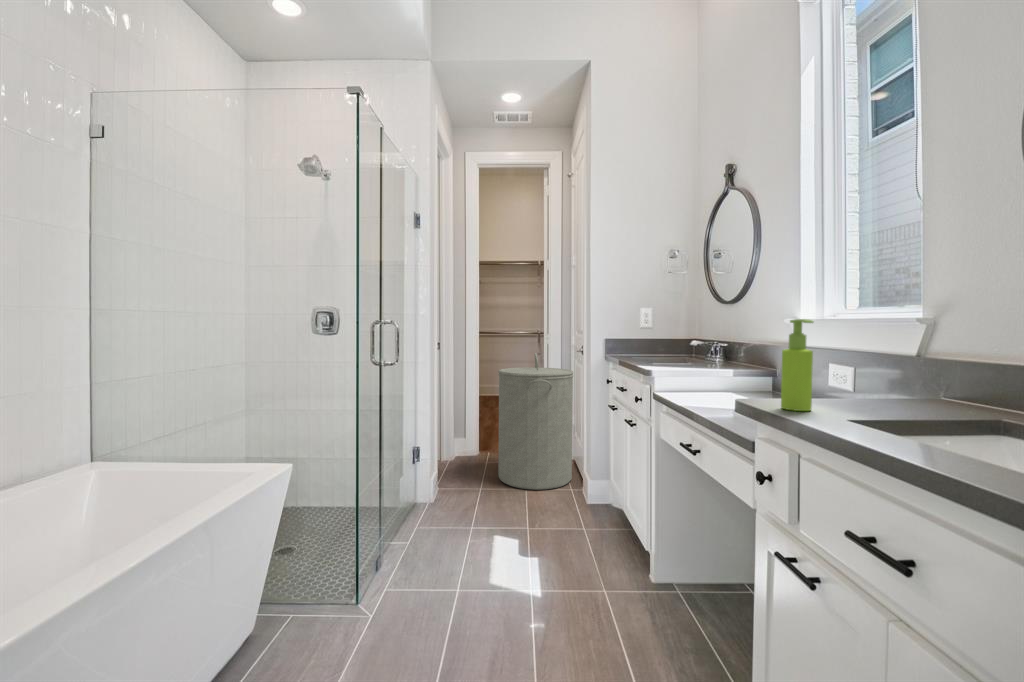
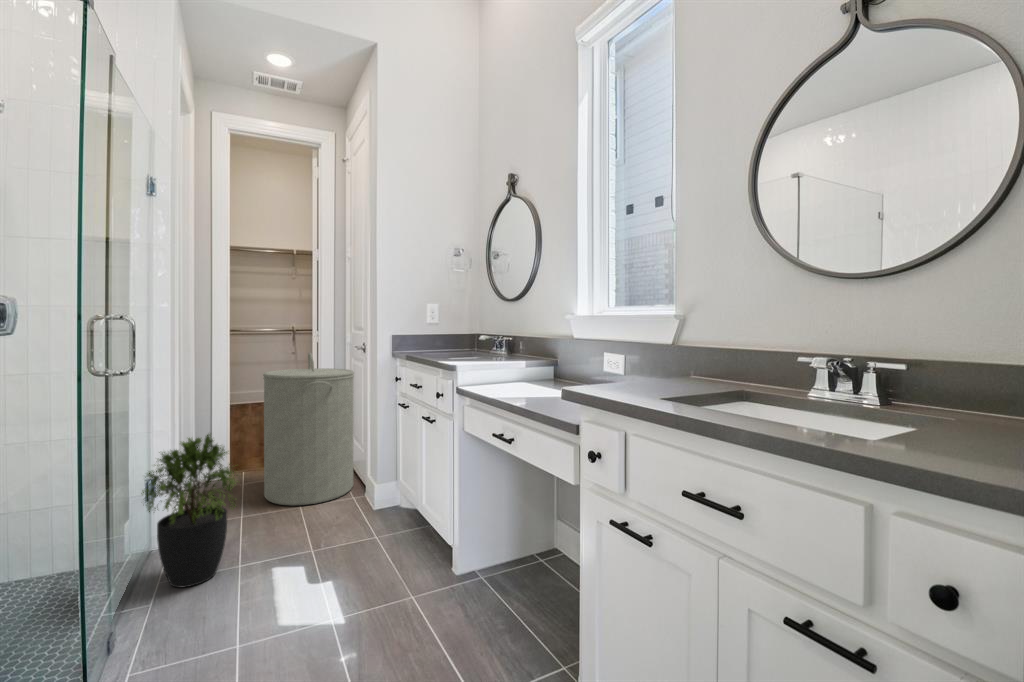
soap dispenser: present [781,319,813,411] -> none [605,312,632,392]
potted plant: none [406,416,474,536] -> present [141,434,238,587]

